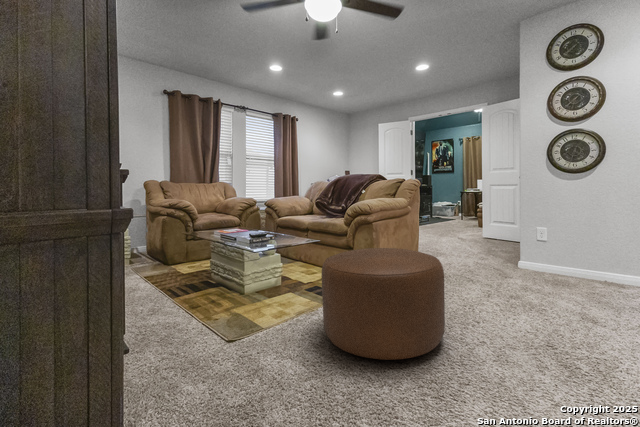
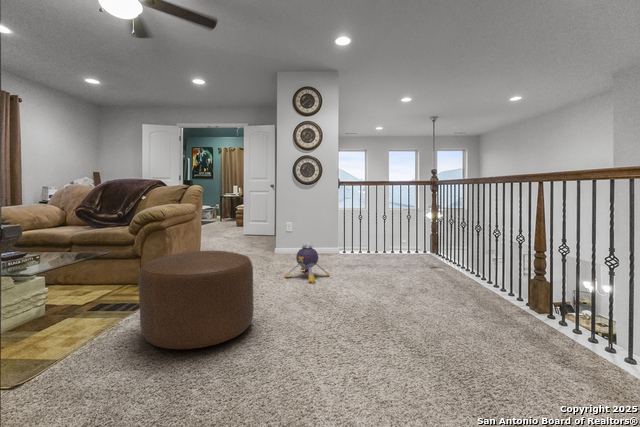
plush toy: none [512,249,593,309] -> present [285,242,330,283]

